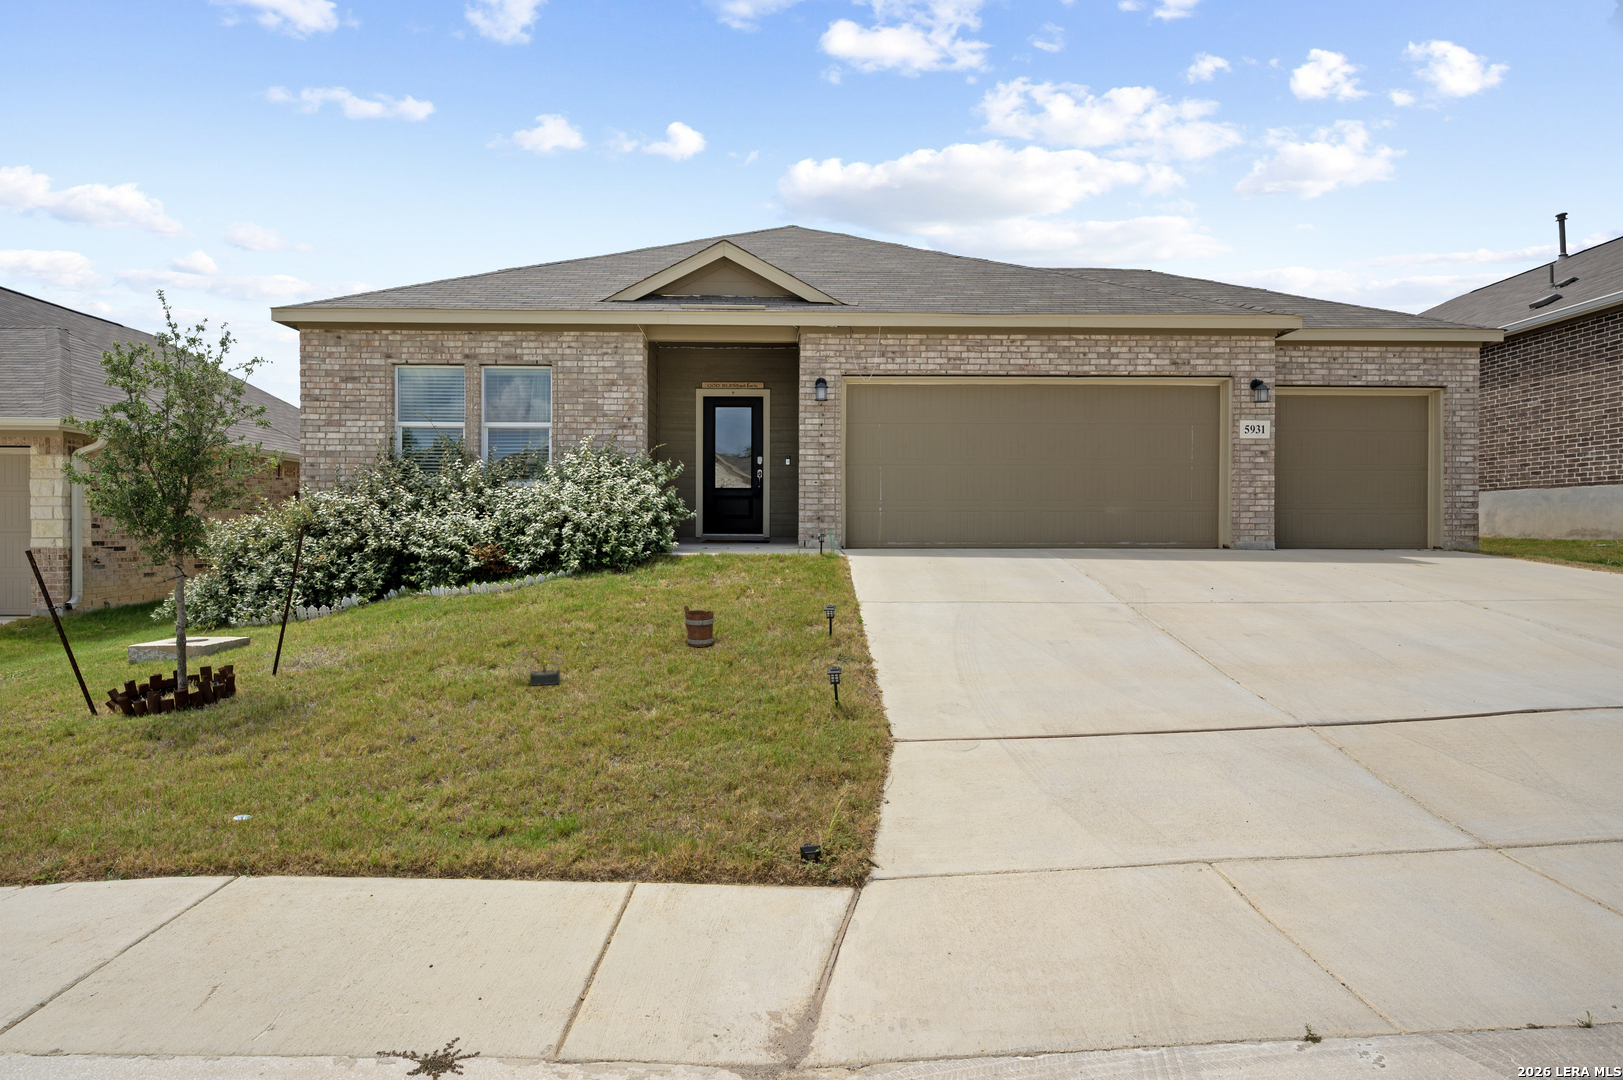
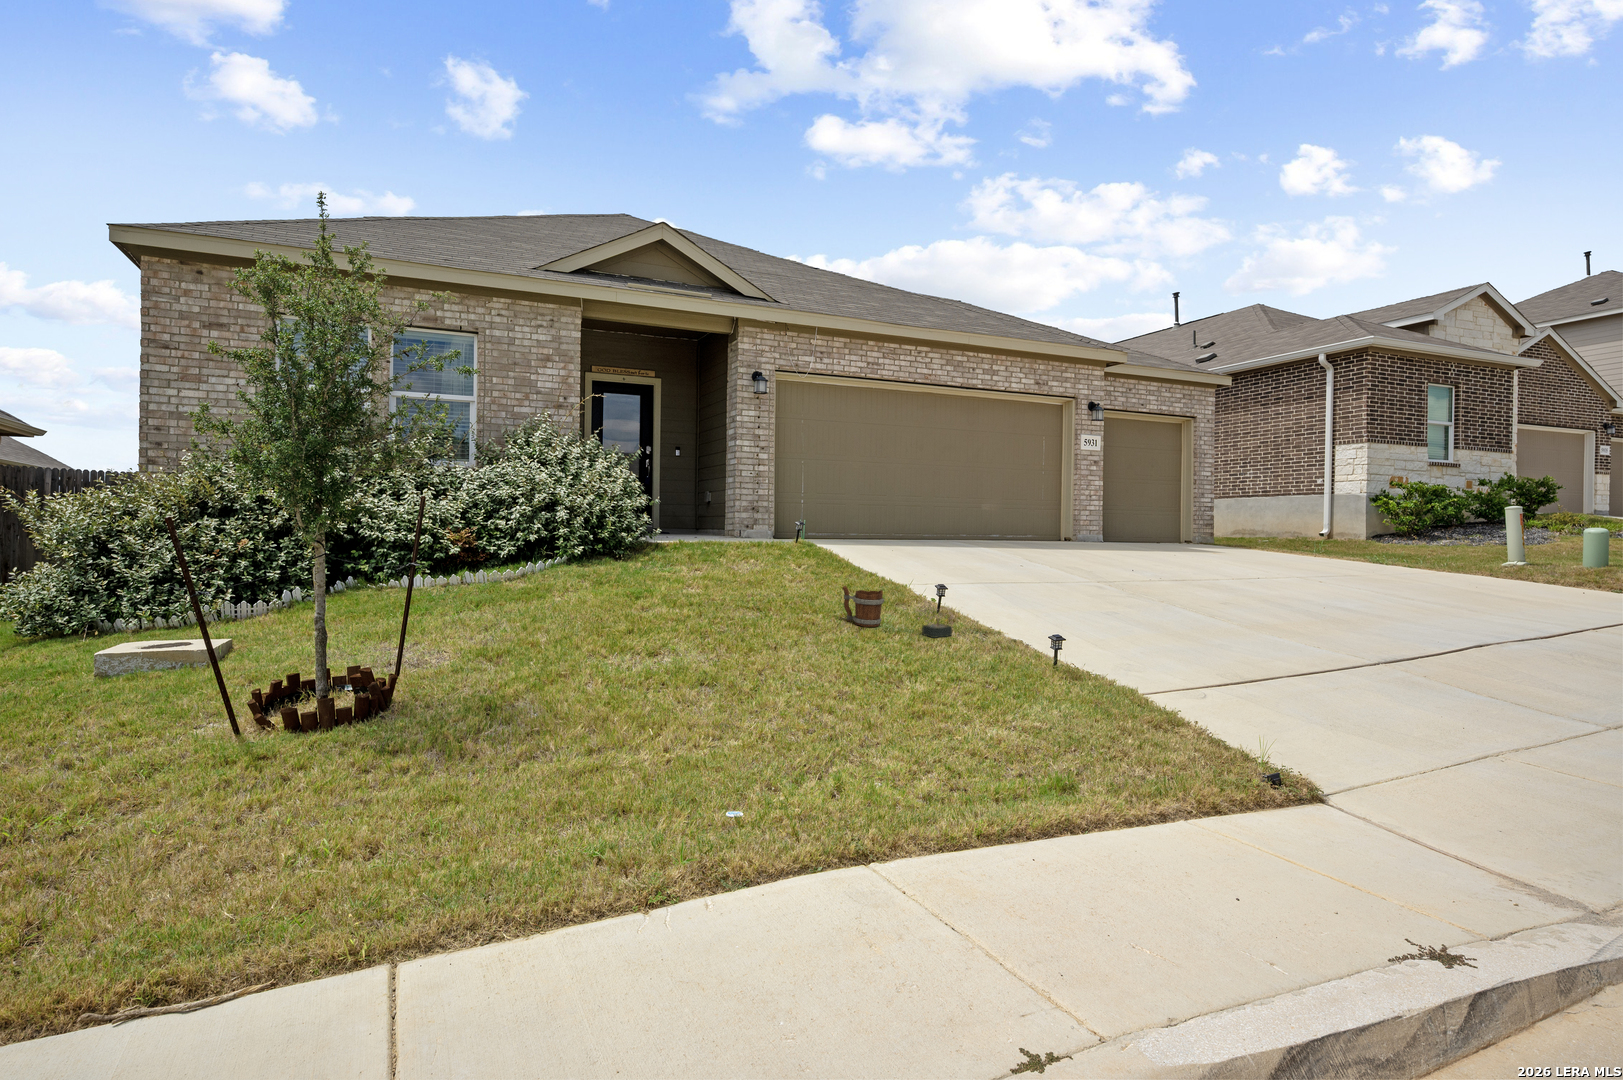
decorative plant: present [519,645,566,686] -> present [917,601,953,638]

